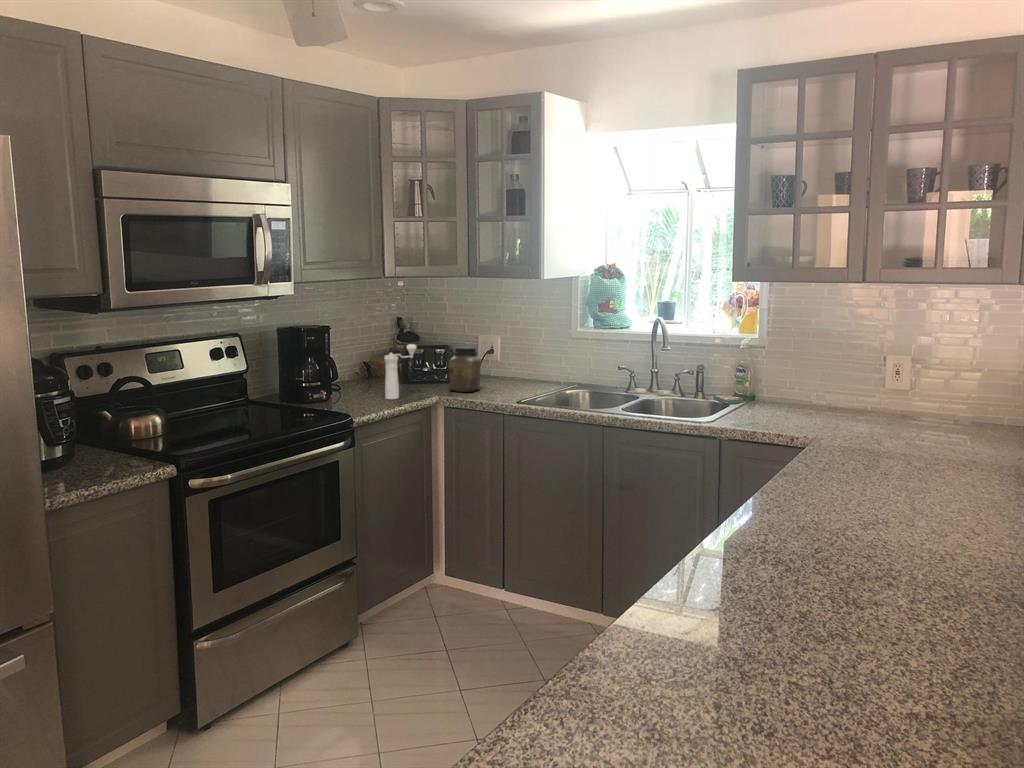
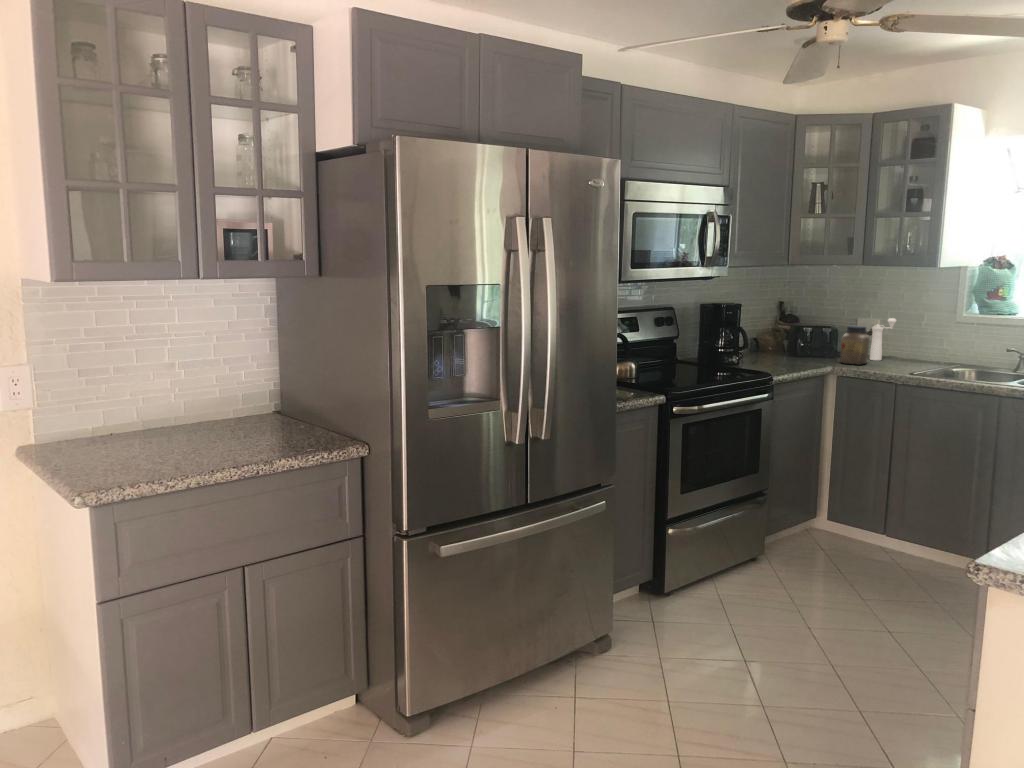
pepper mill: present [384,344,417,399] -> present [870,318,896,360]

